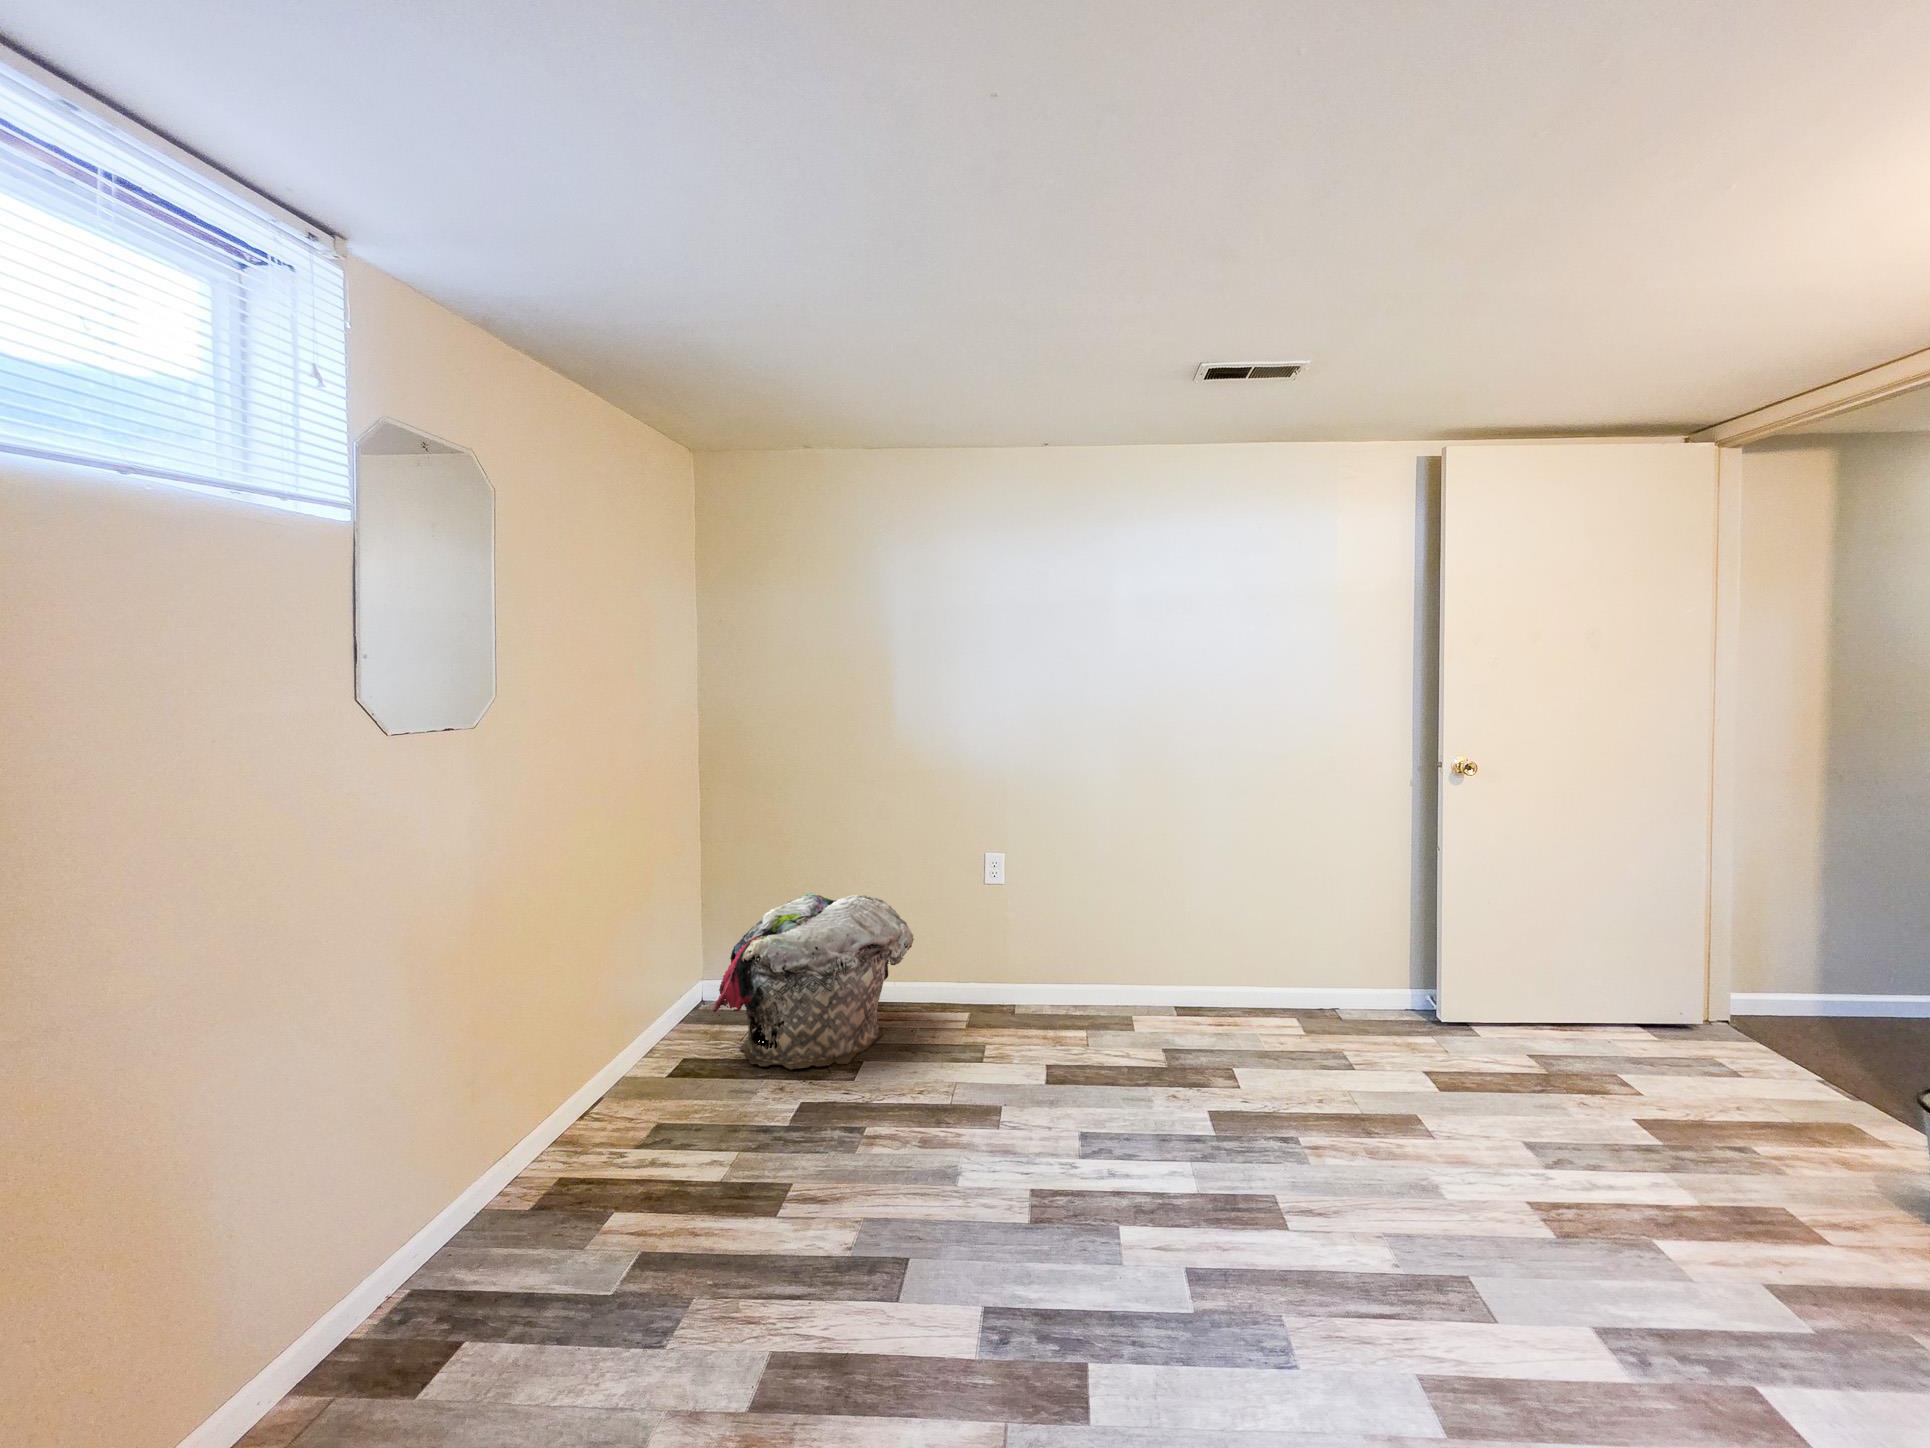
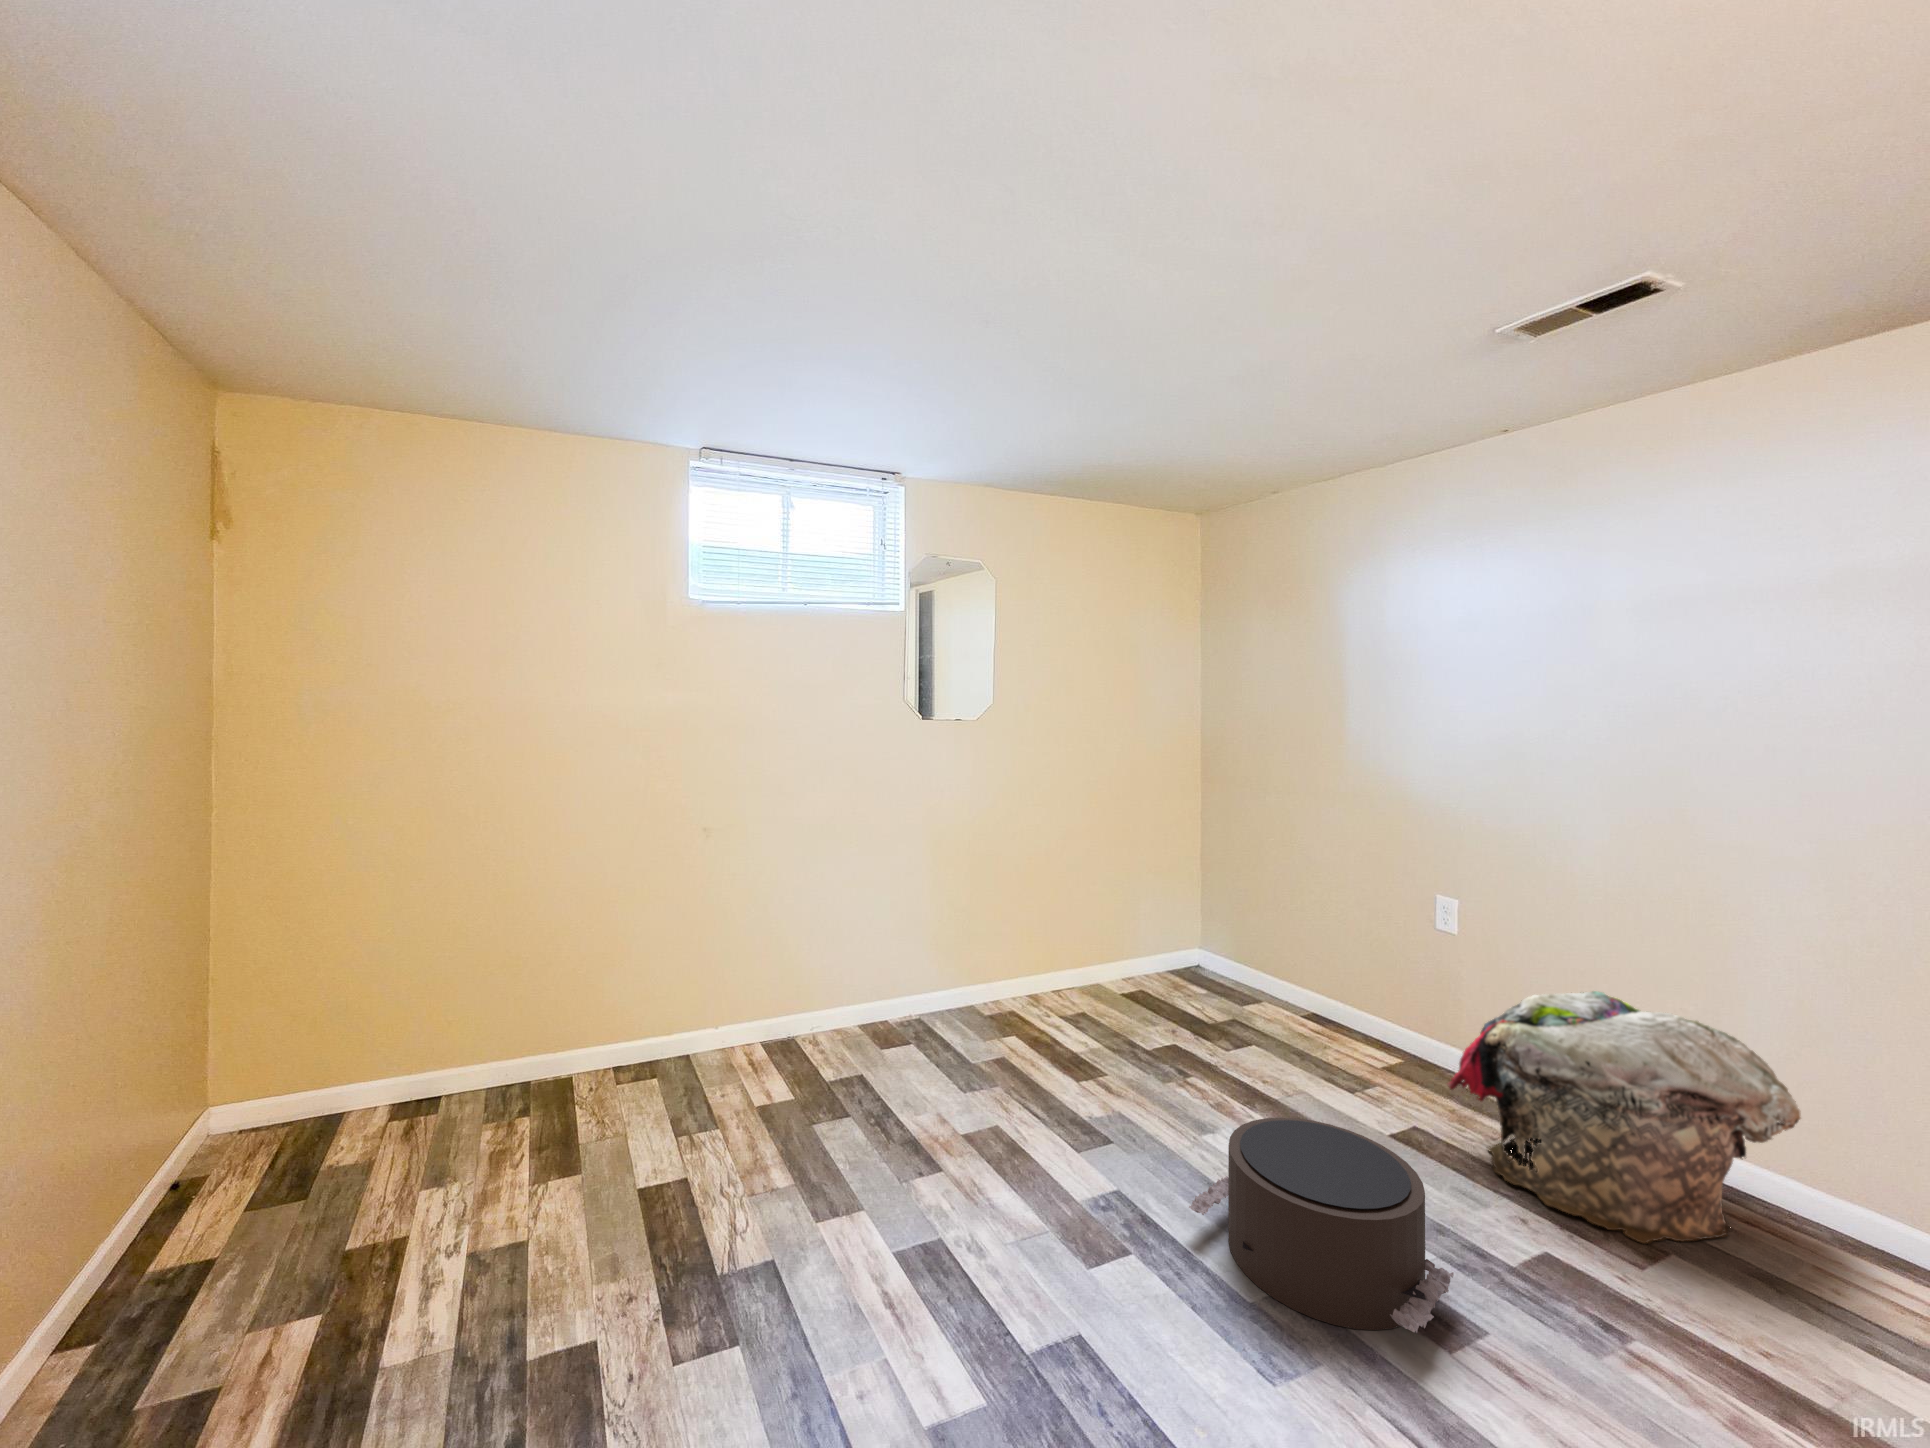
pouf: none [521,1080,765,1276] -> present [1189,1117,1454,1333]

